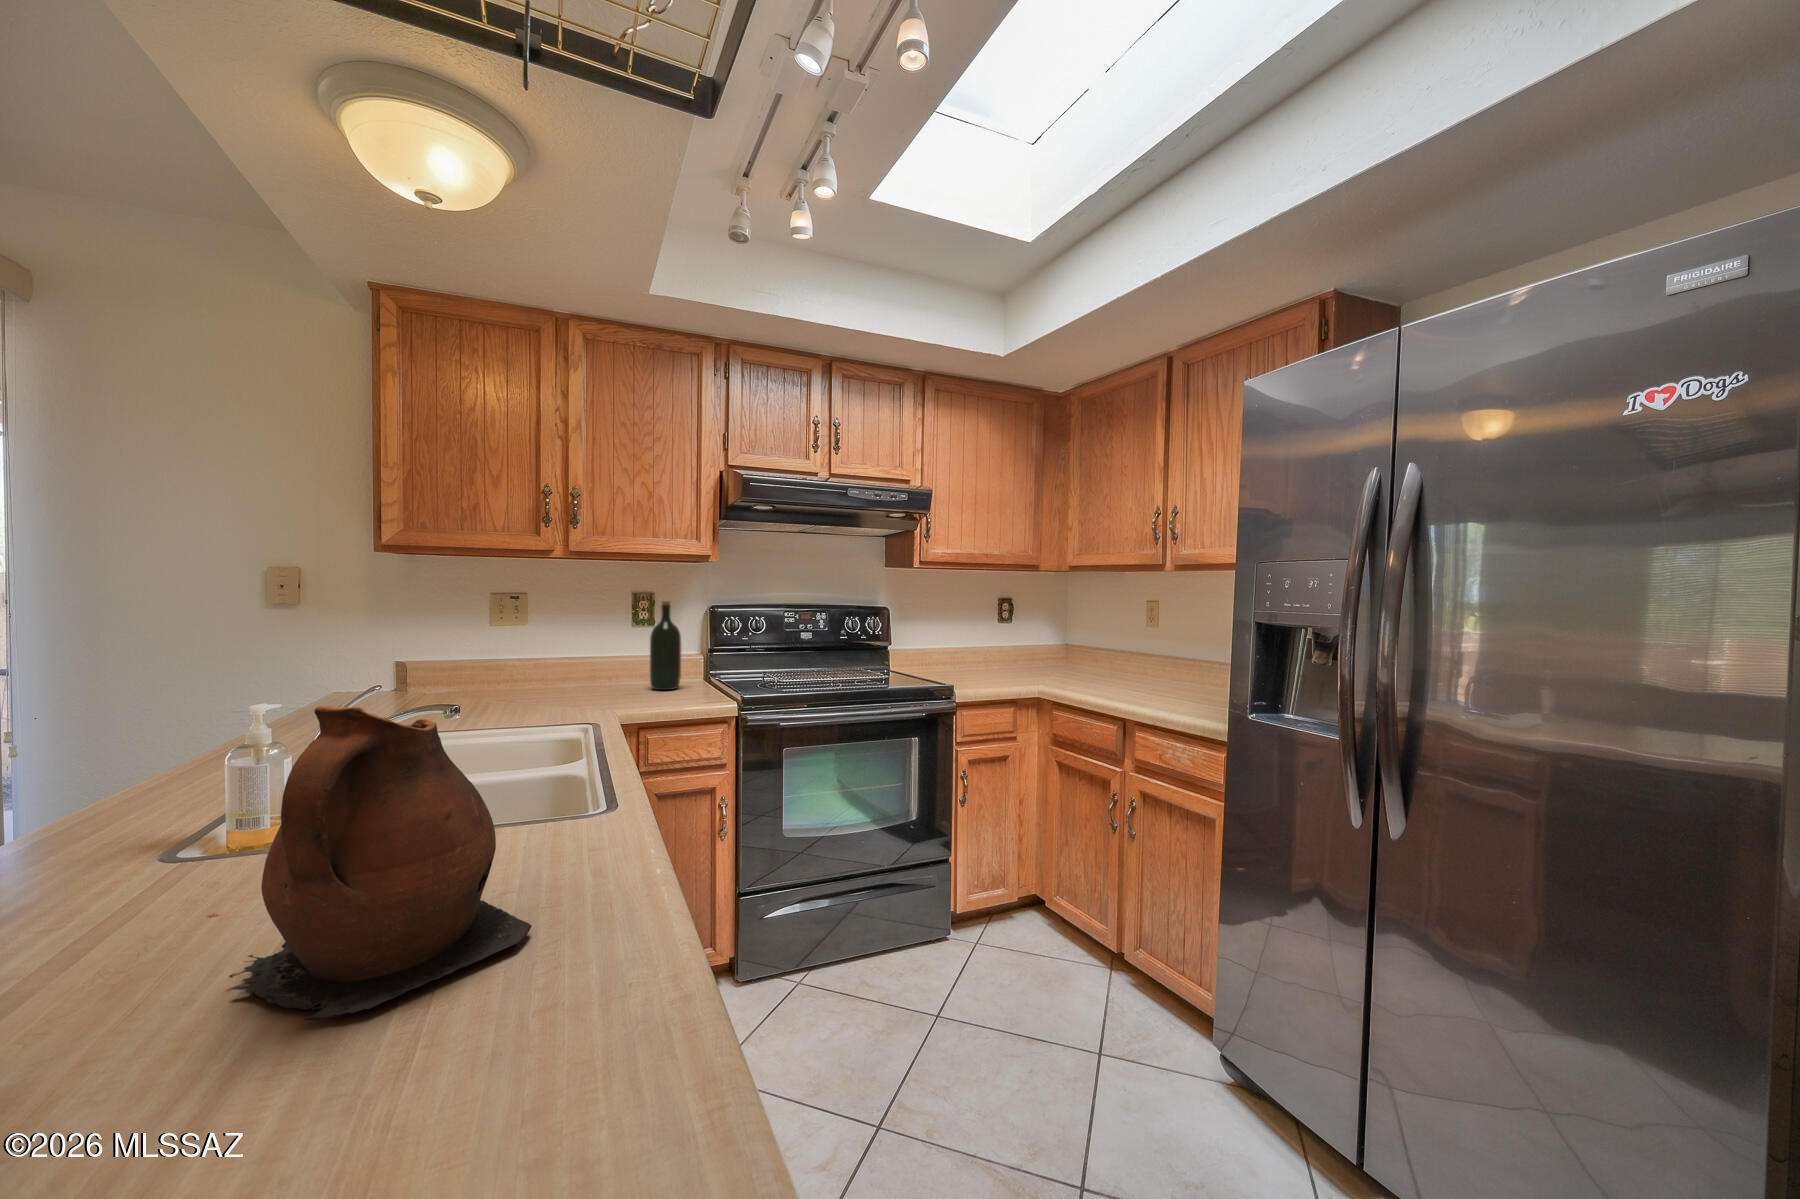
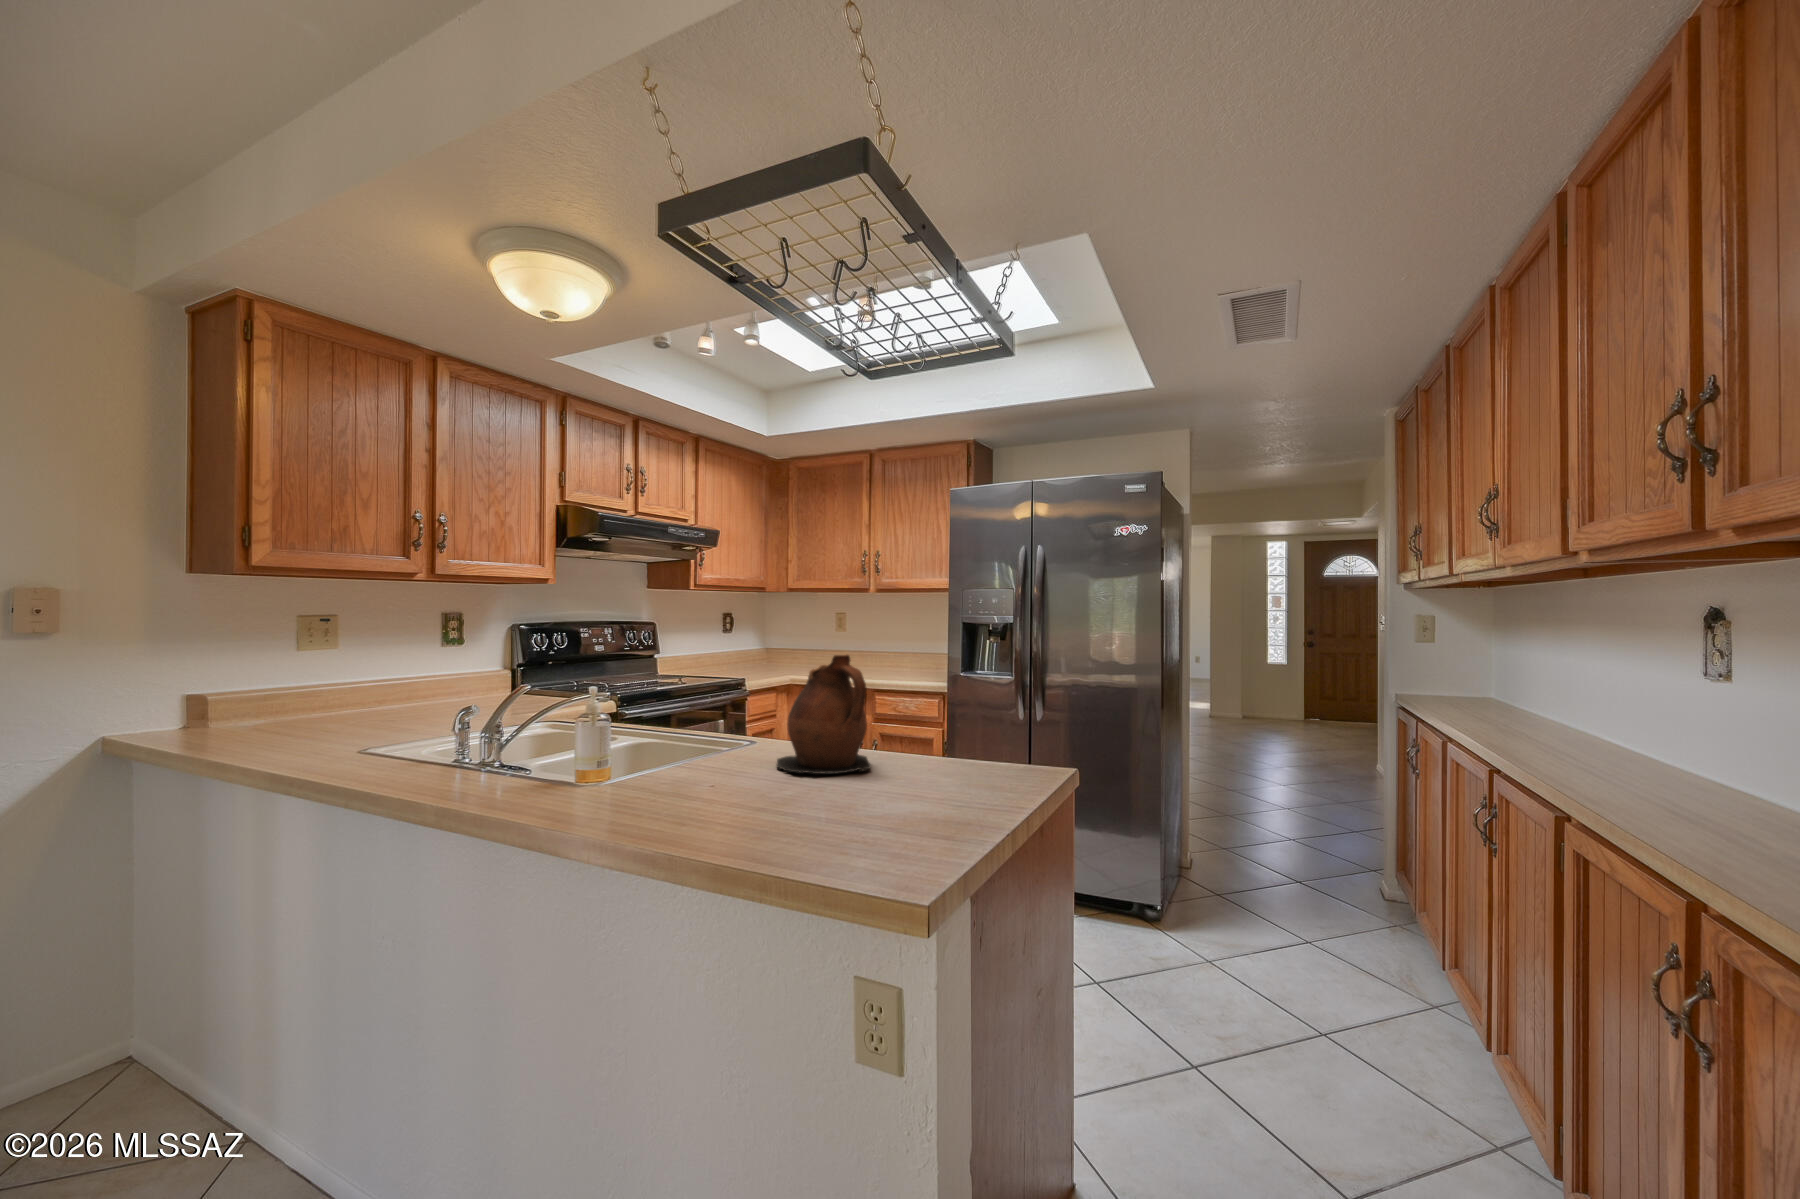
wine bottle: present [650,601,681,690] -> none [488,620,520,703]

